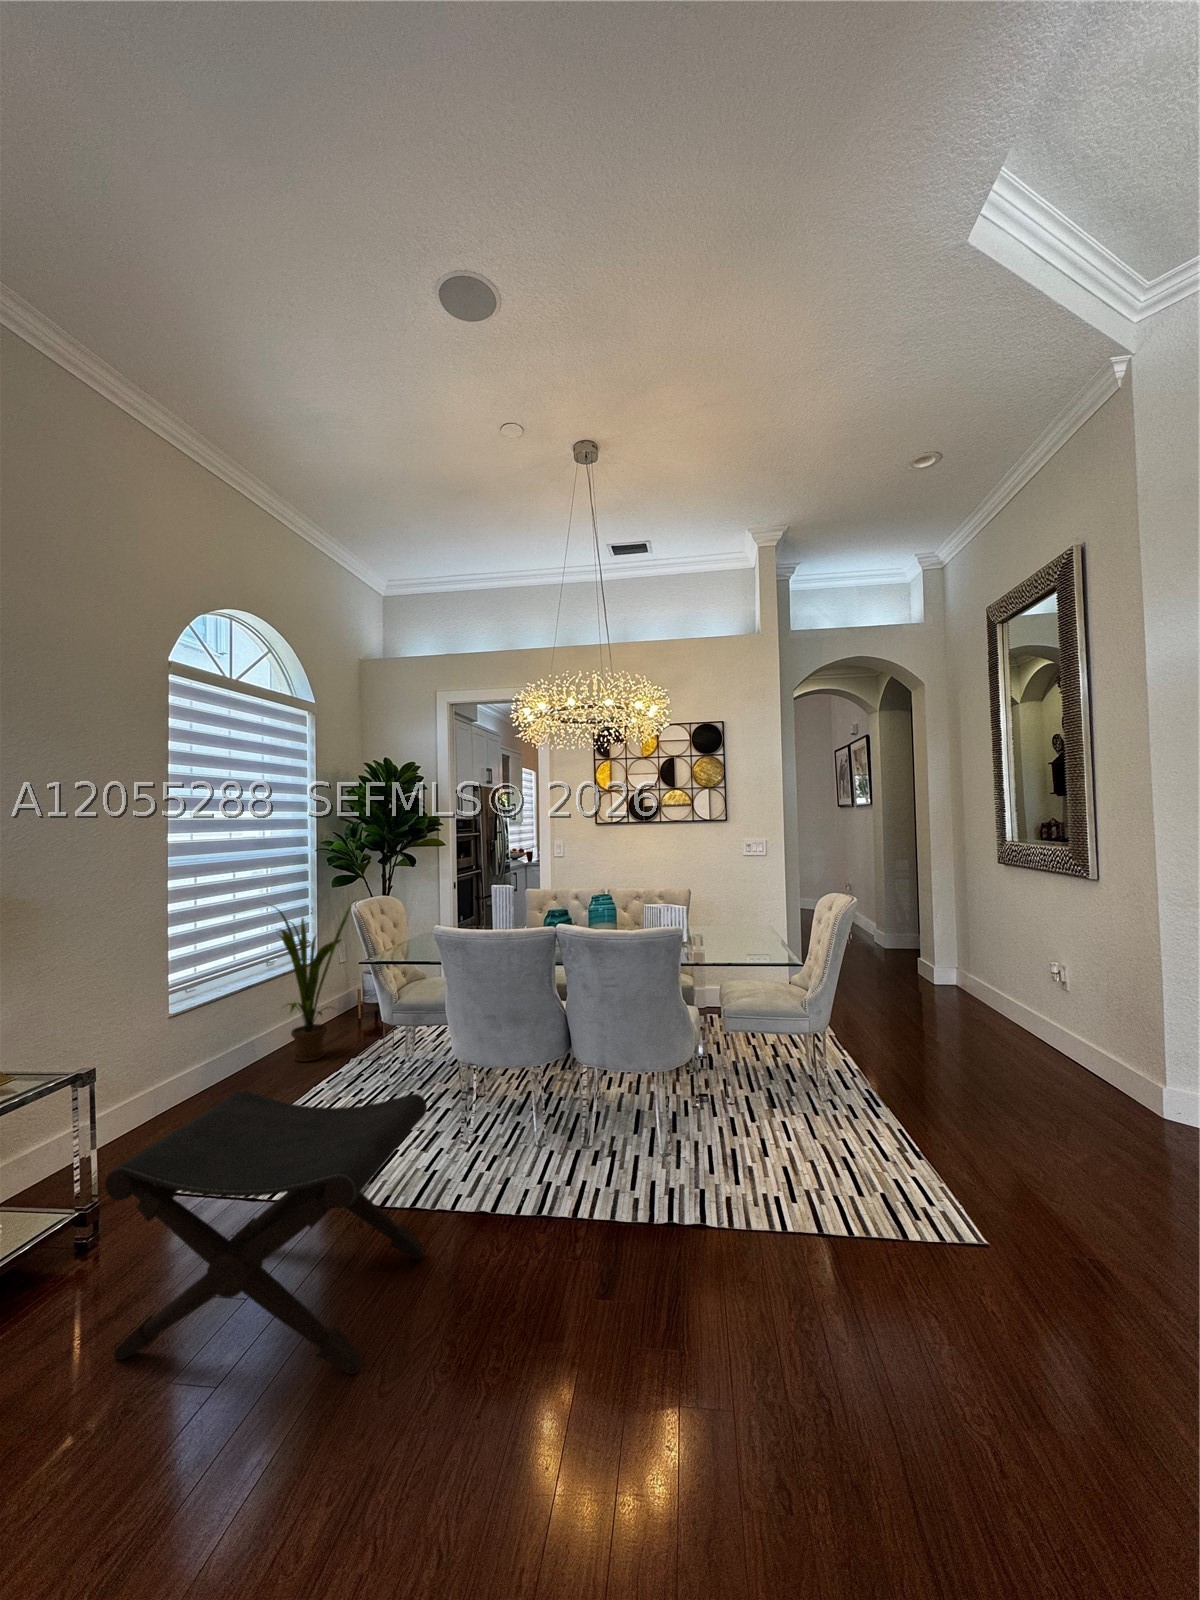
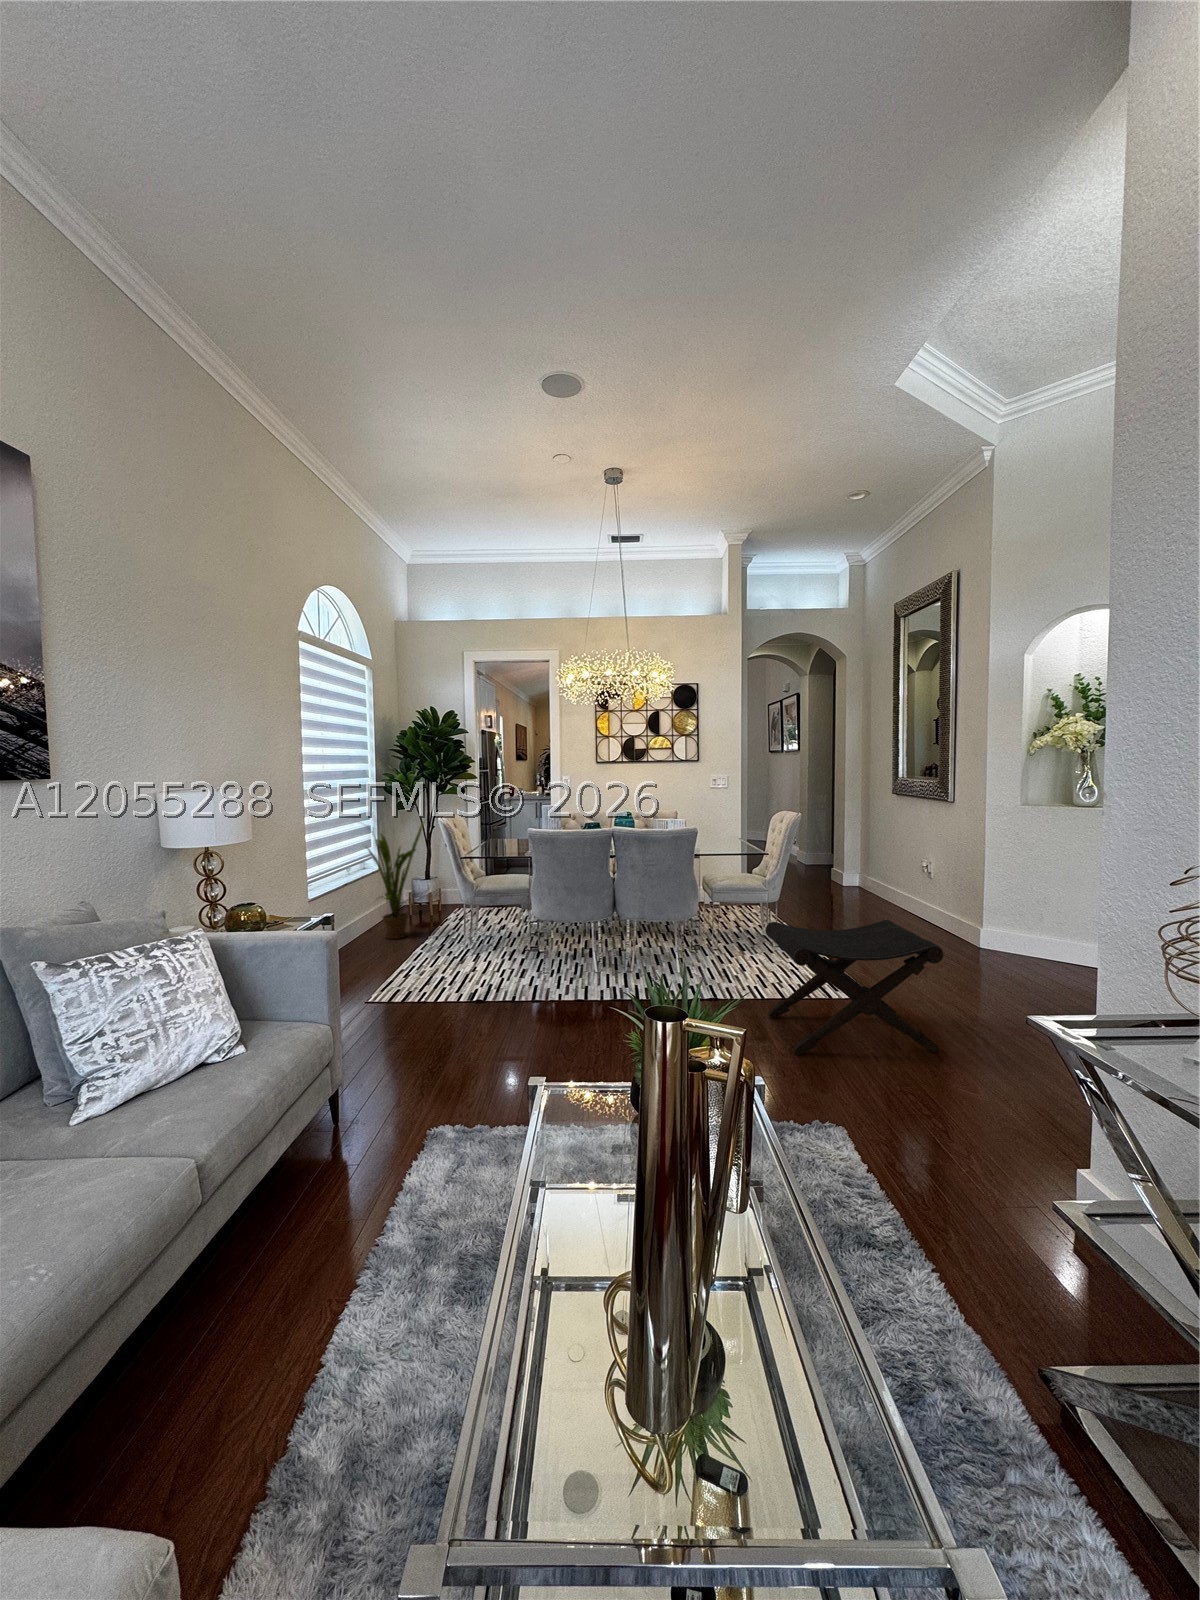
footstool: present [105,1091,427,1374] -> present [766,920,943,1055]

